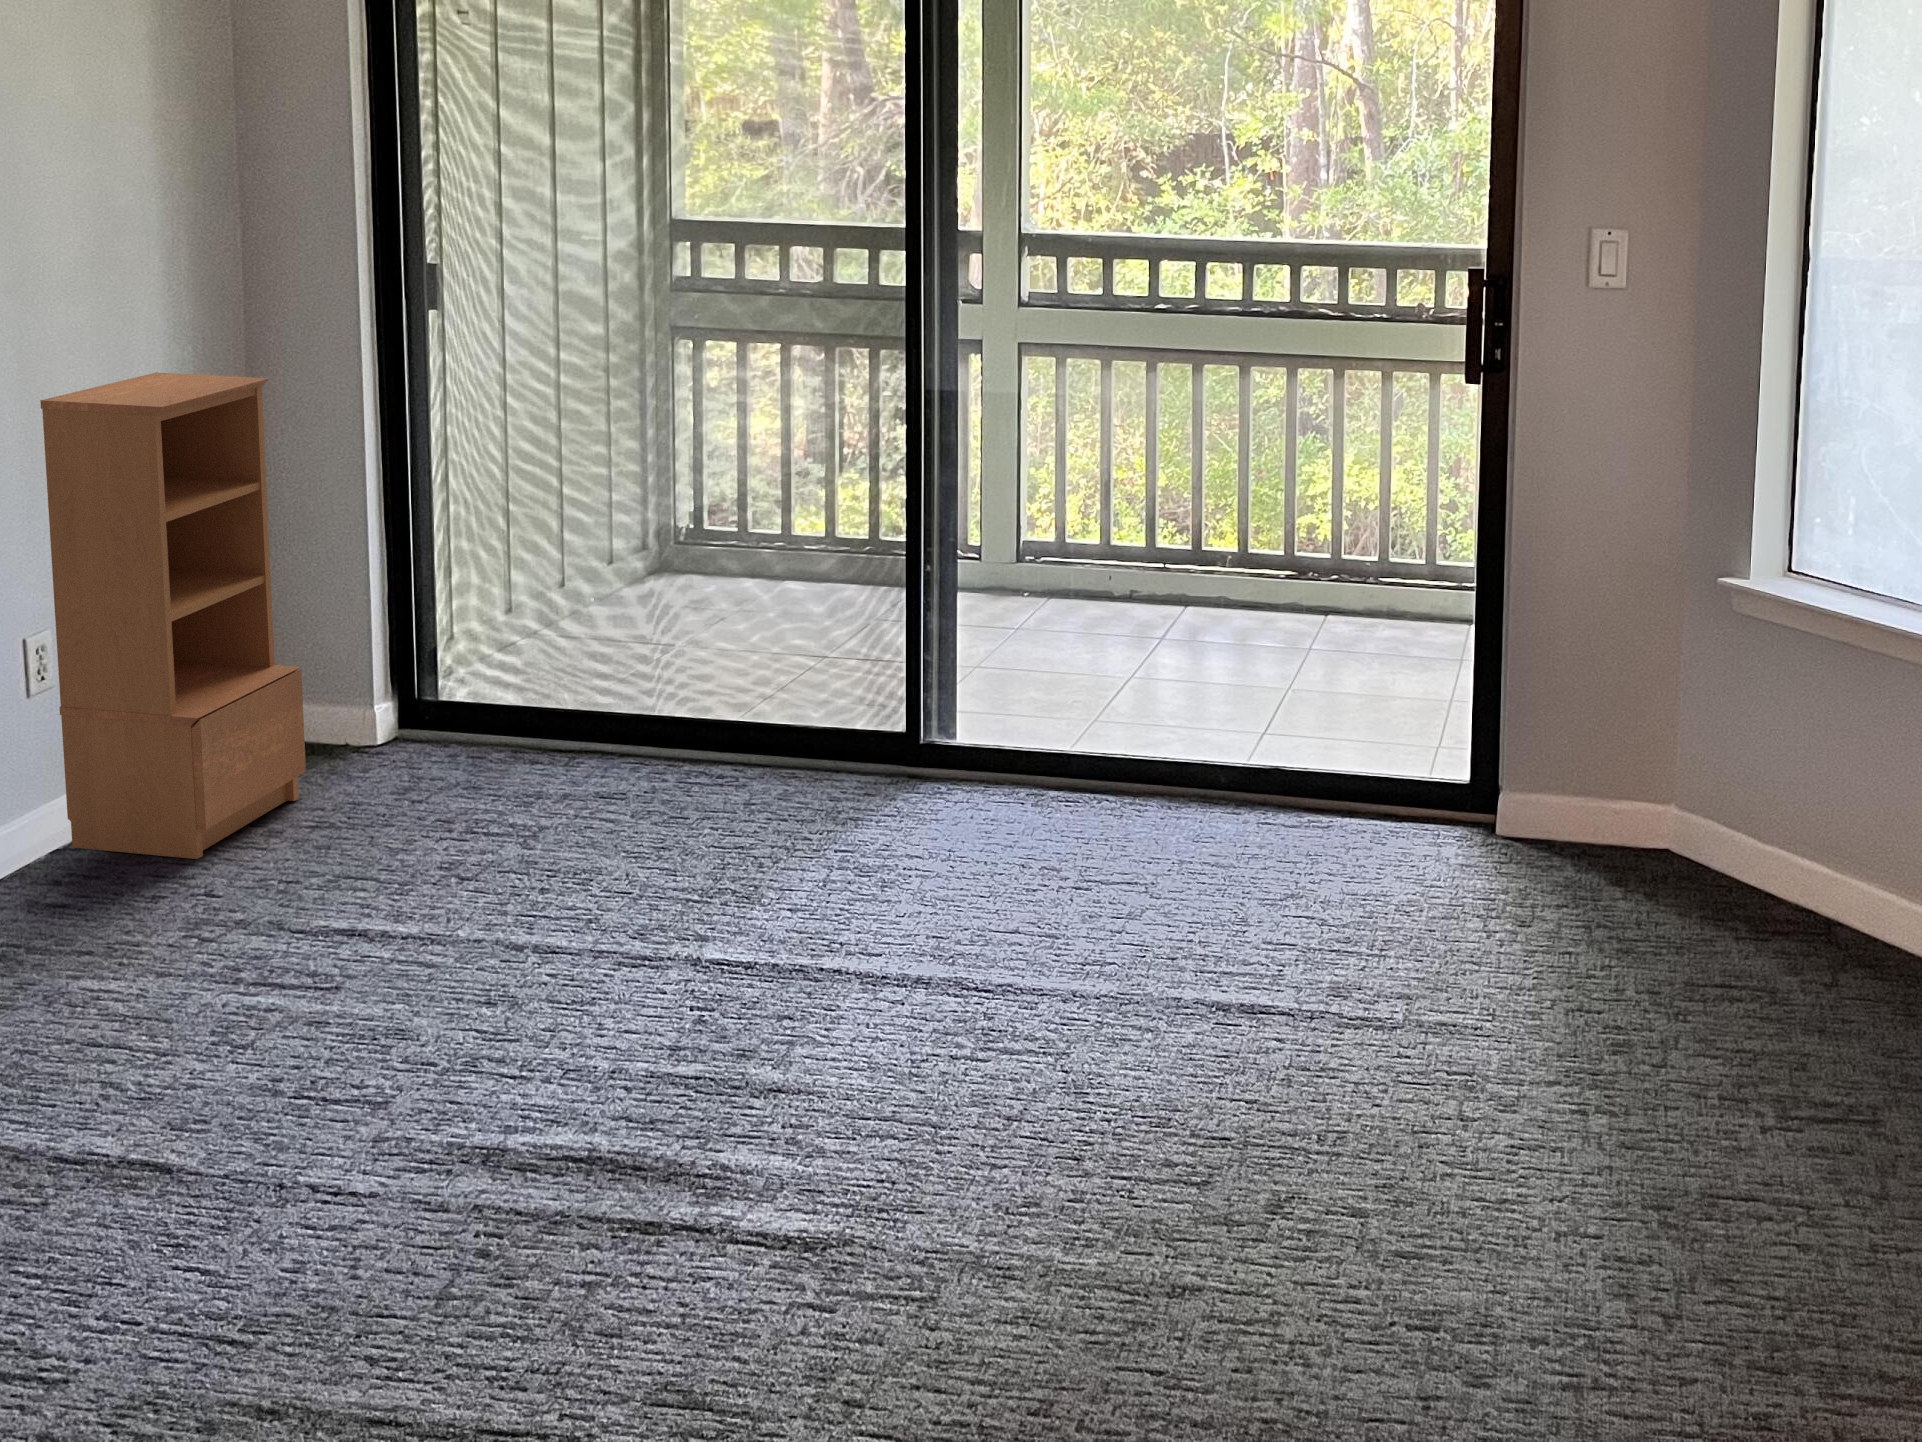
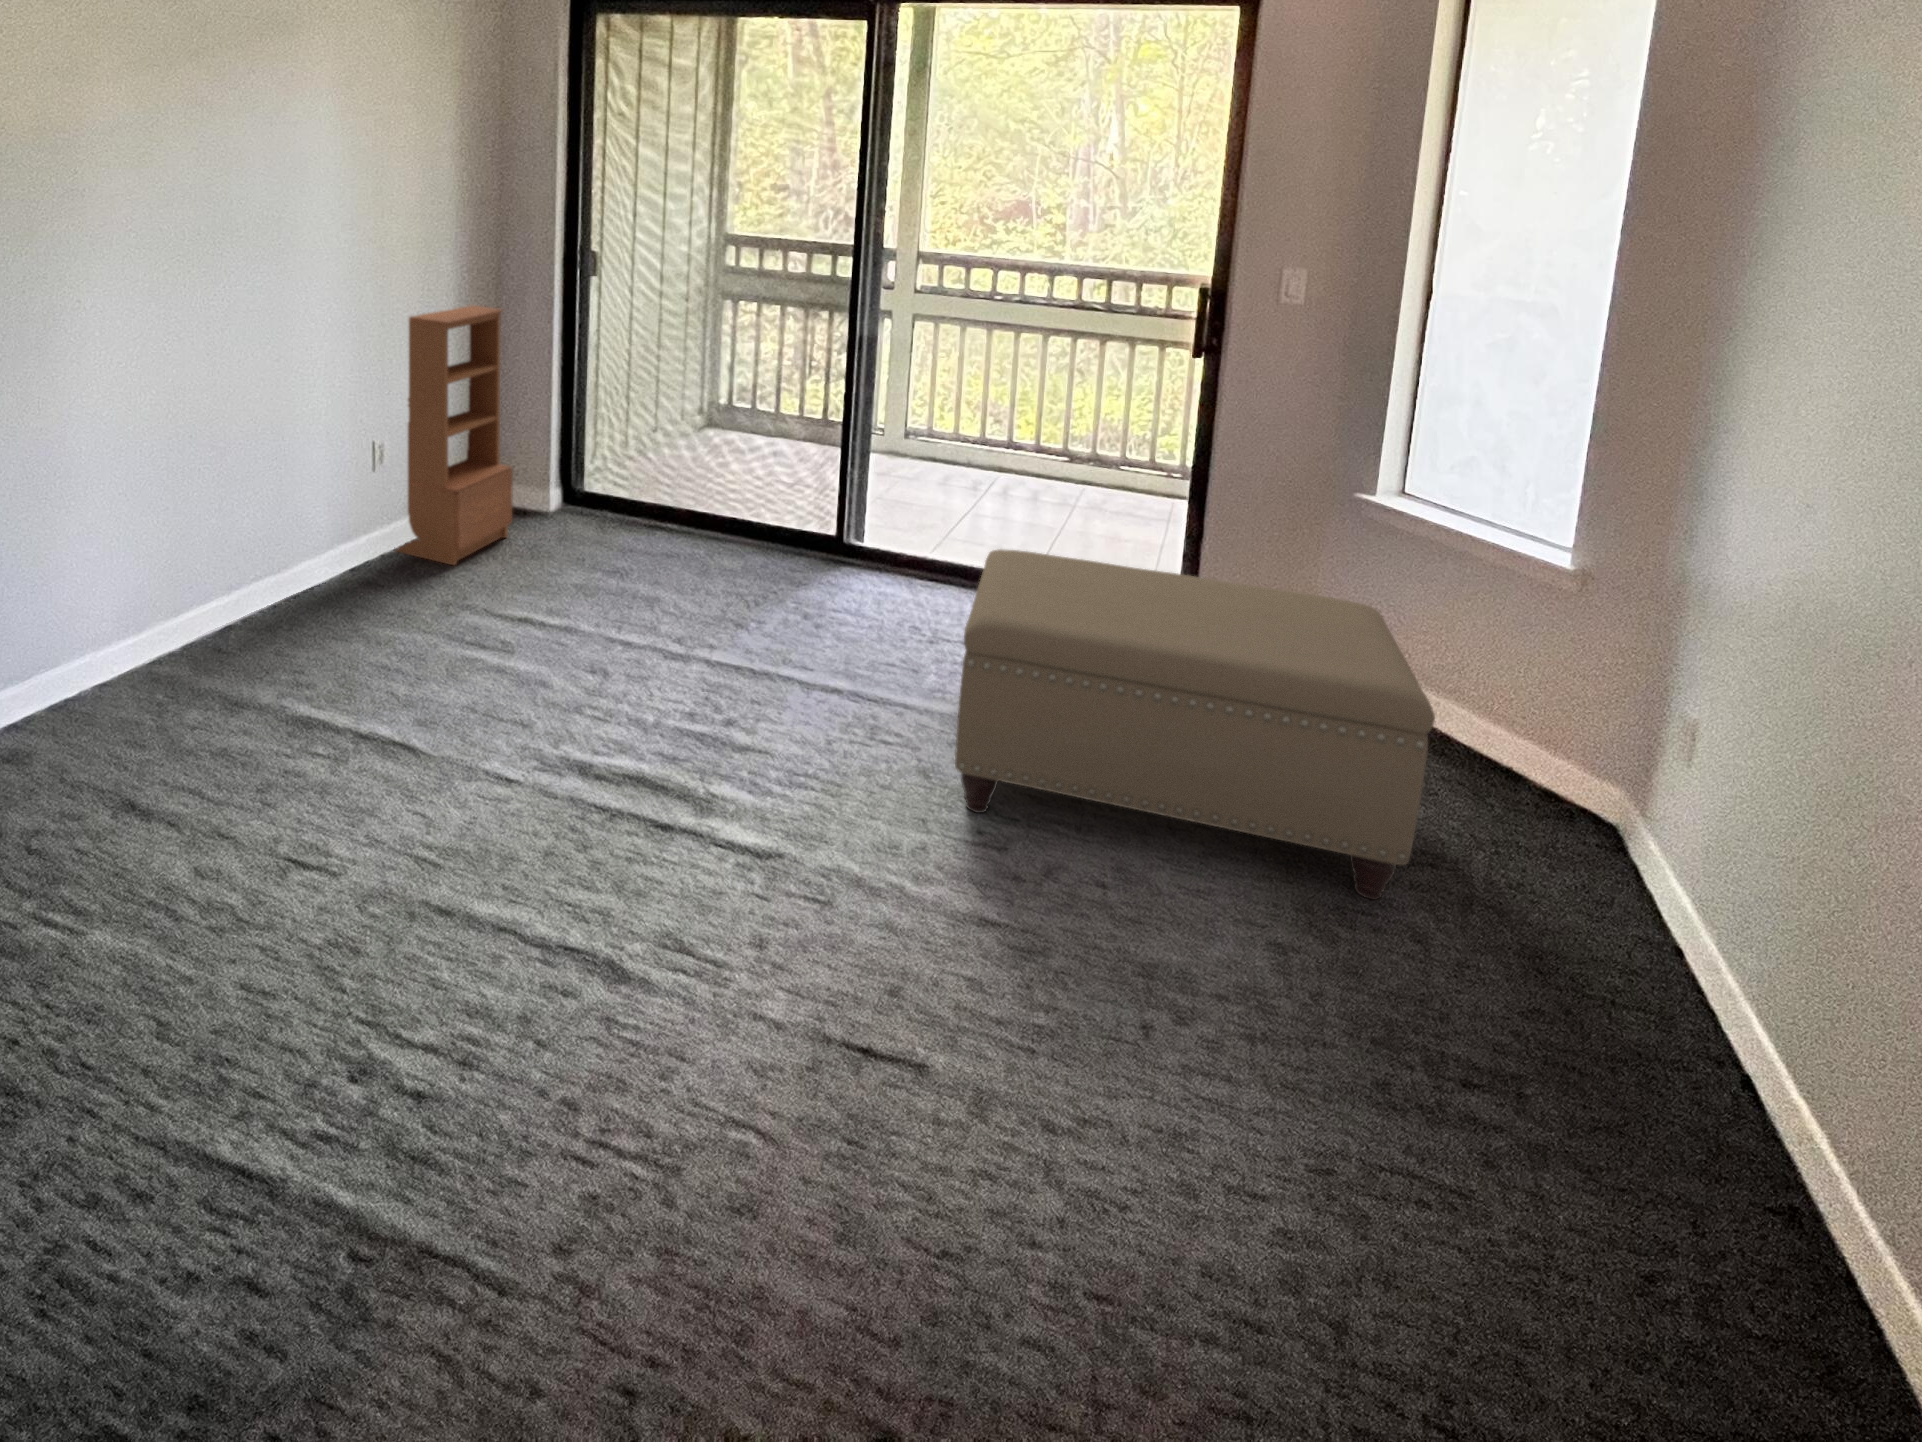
ottoman: none [1124,706,1812,1163] -> present [955,549,1435,900]

